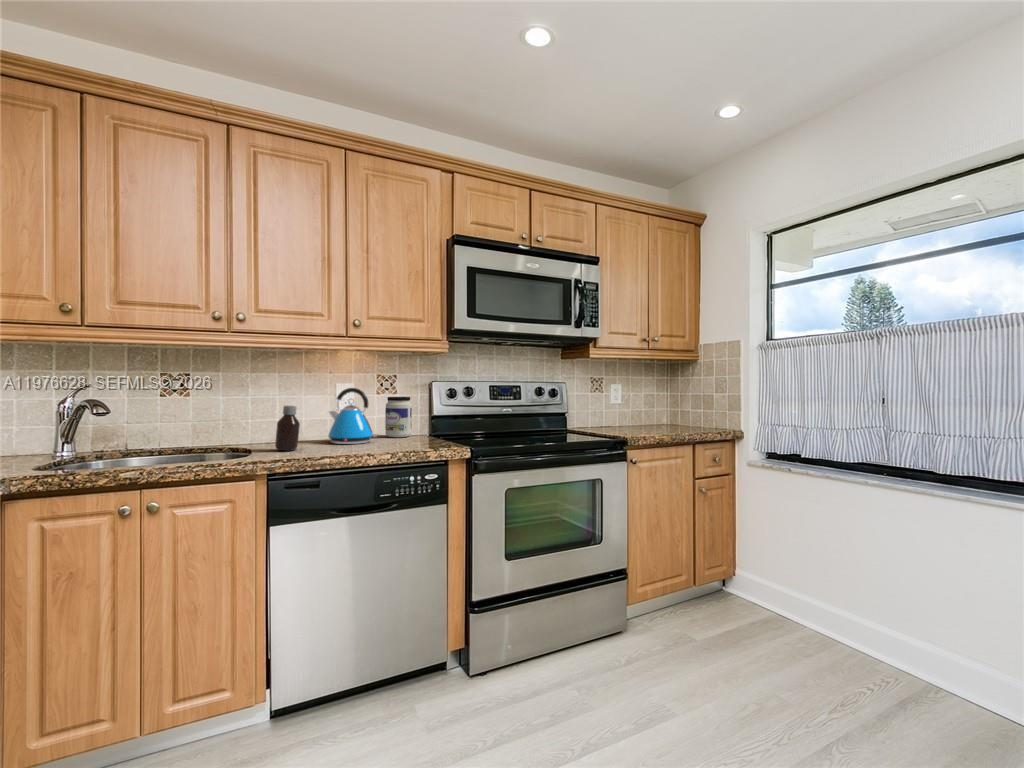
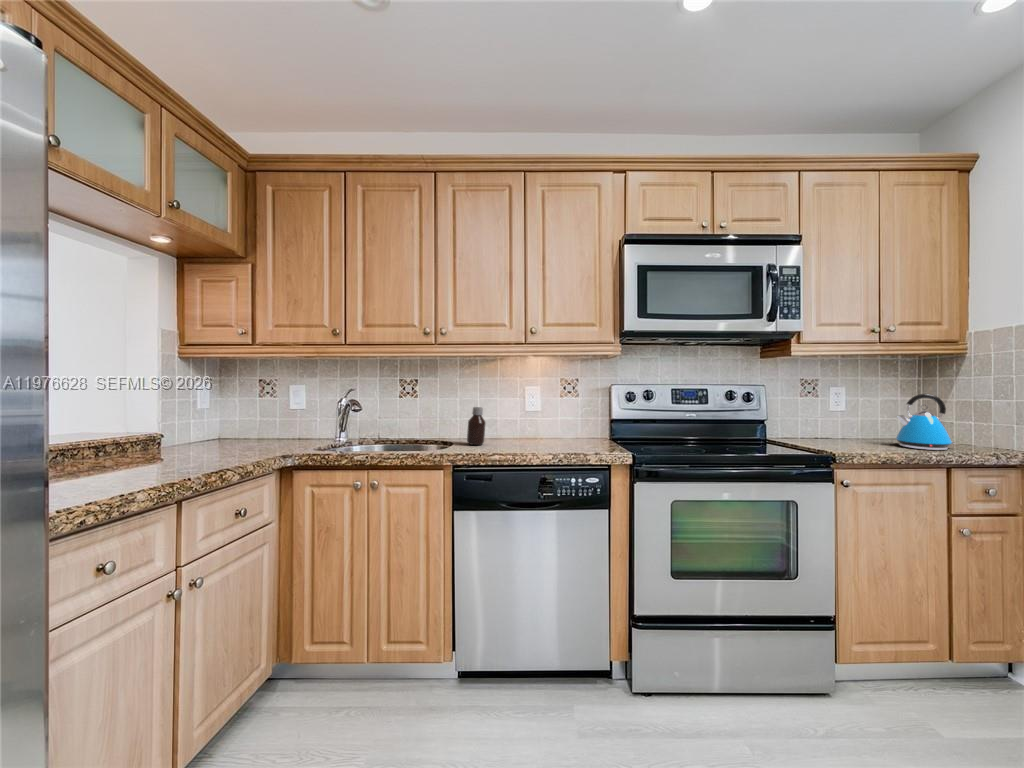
kettle: present [328,388,376,444] -> present [896,394,955,450]
jar: present [385,397,412,437] -> none [567,398,590,437]

